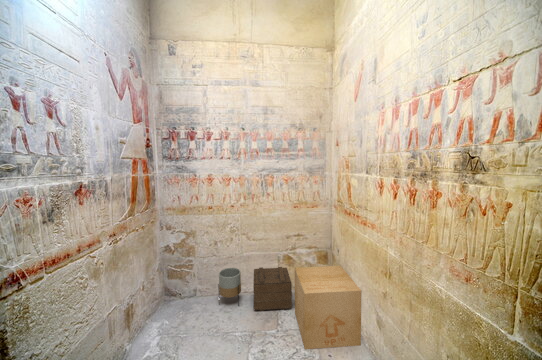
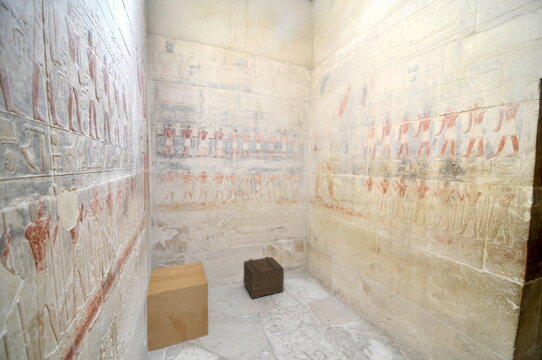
cardboard box: present [295,266,362,349] -> present [146,262,208,352]
planter: present [218,268,241,306] -> none [215,262,236,299]

